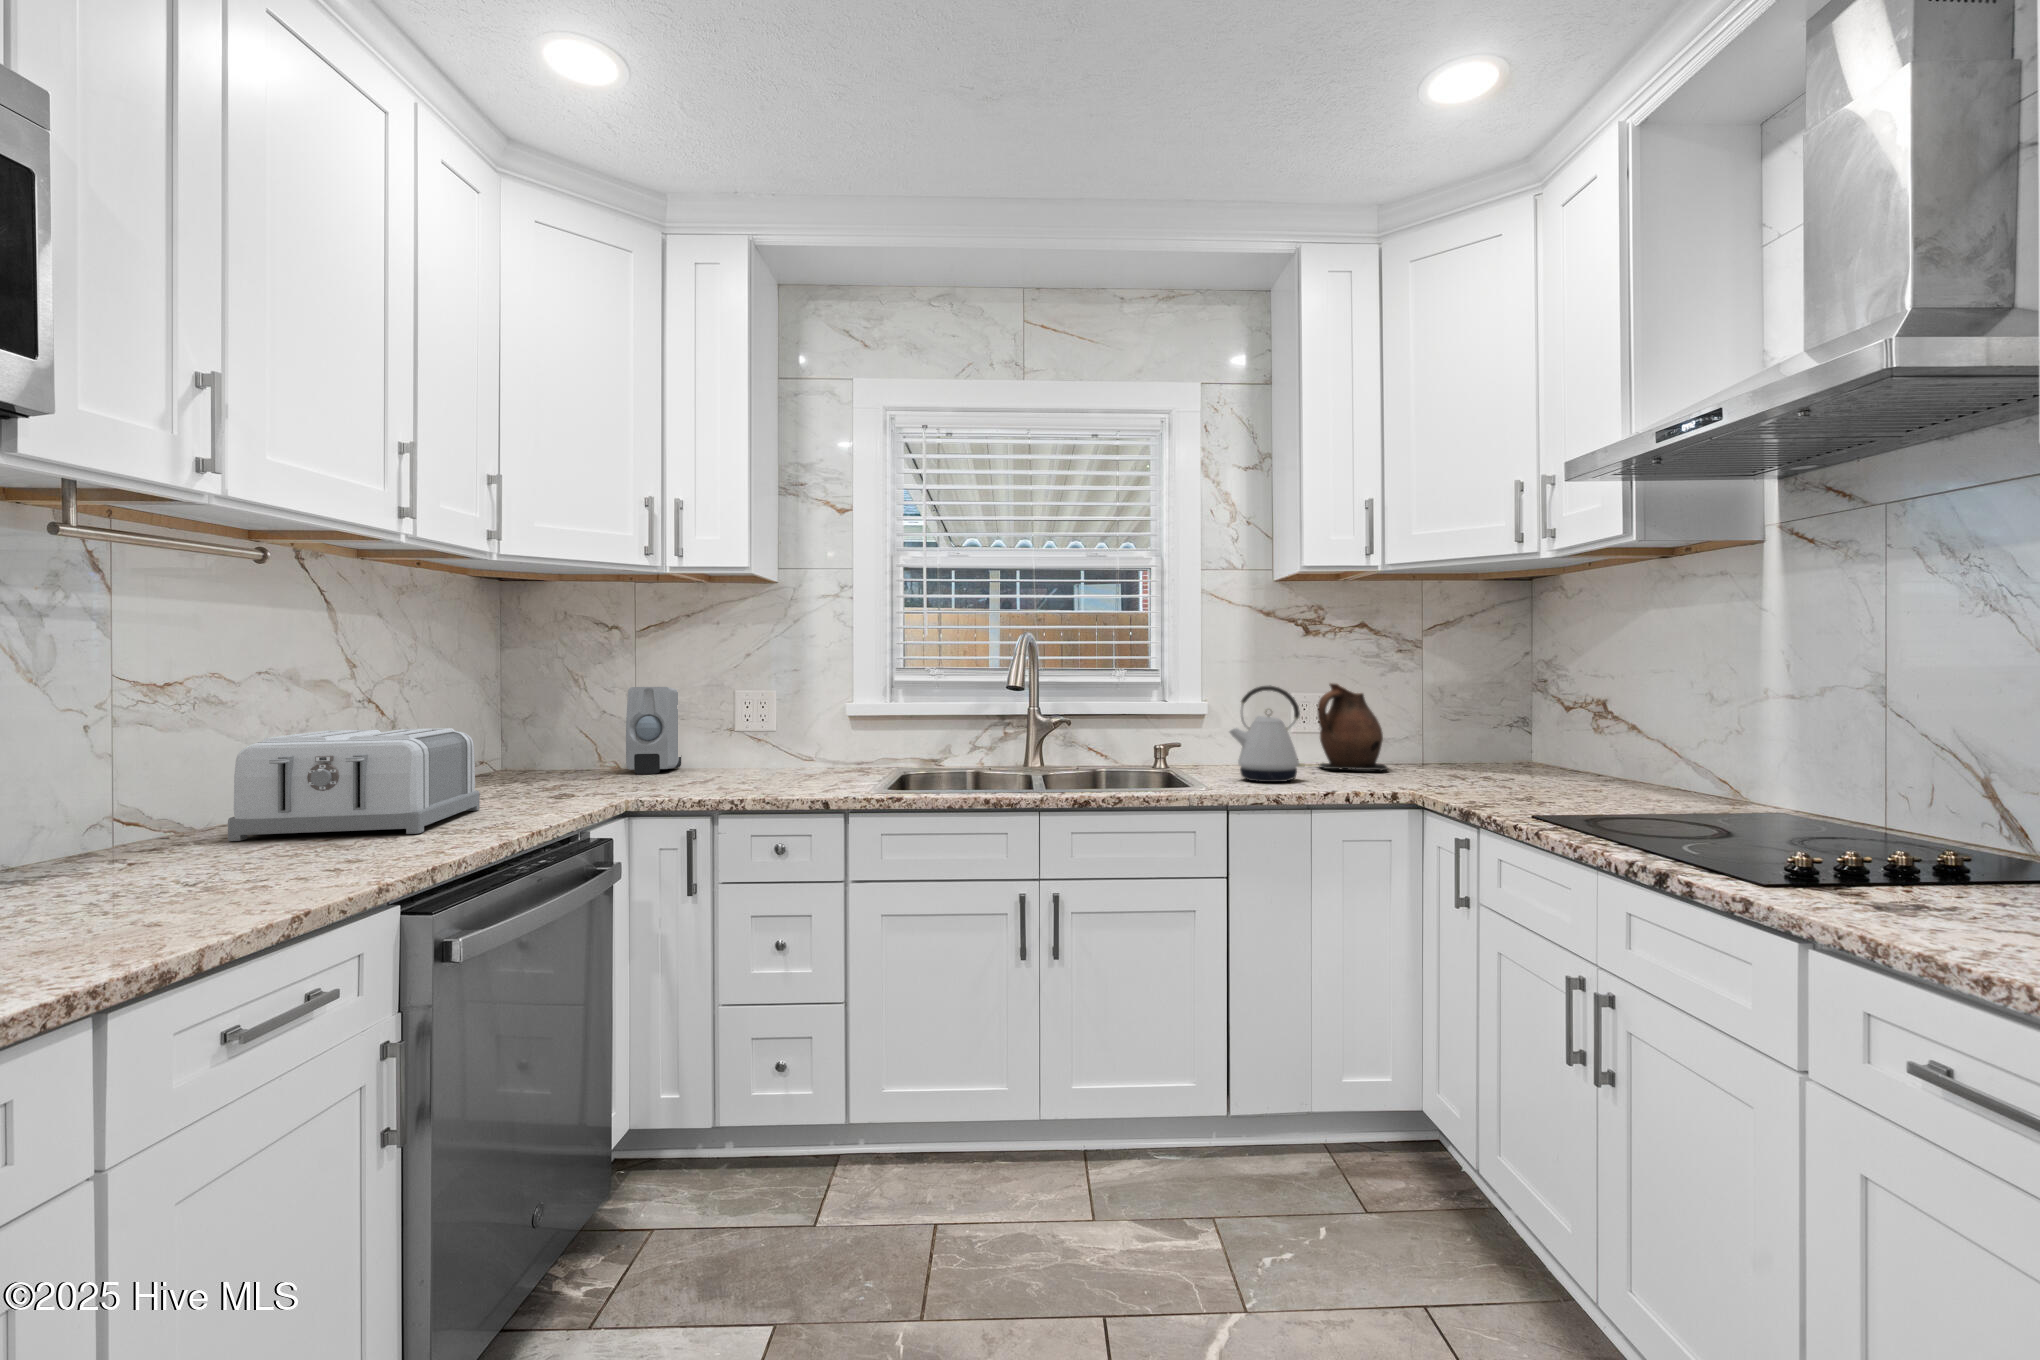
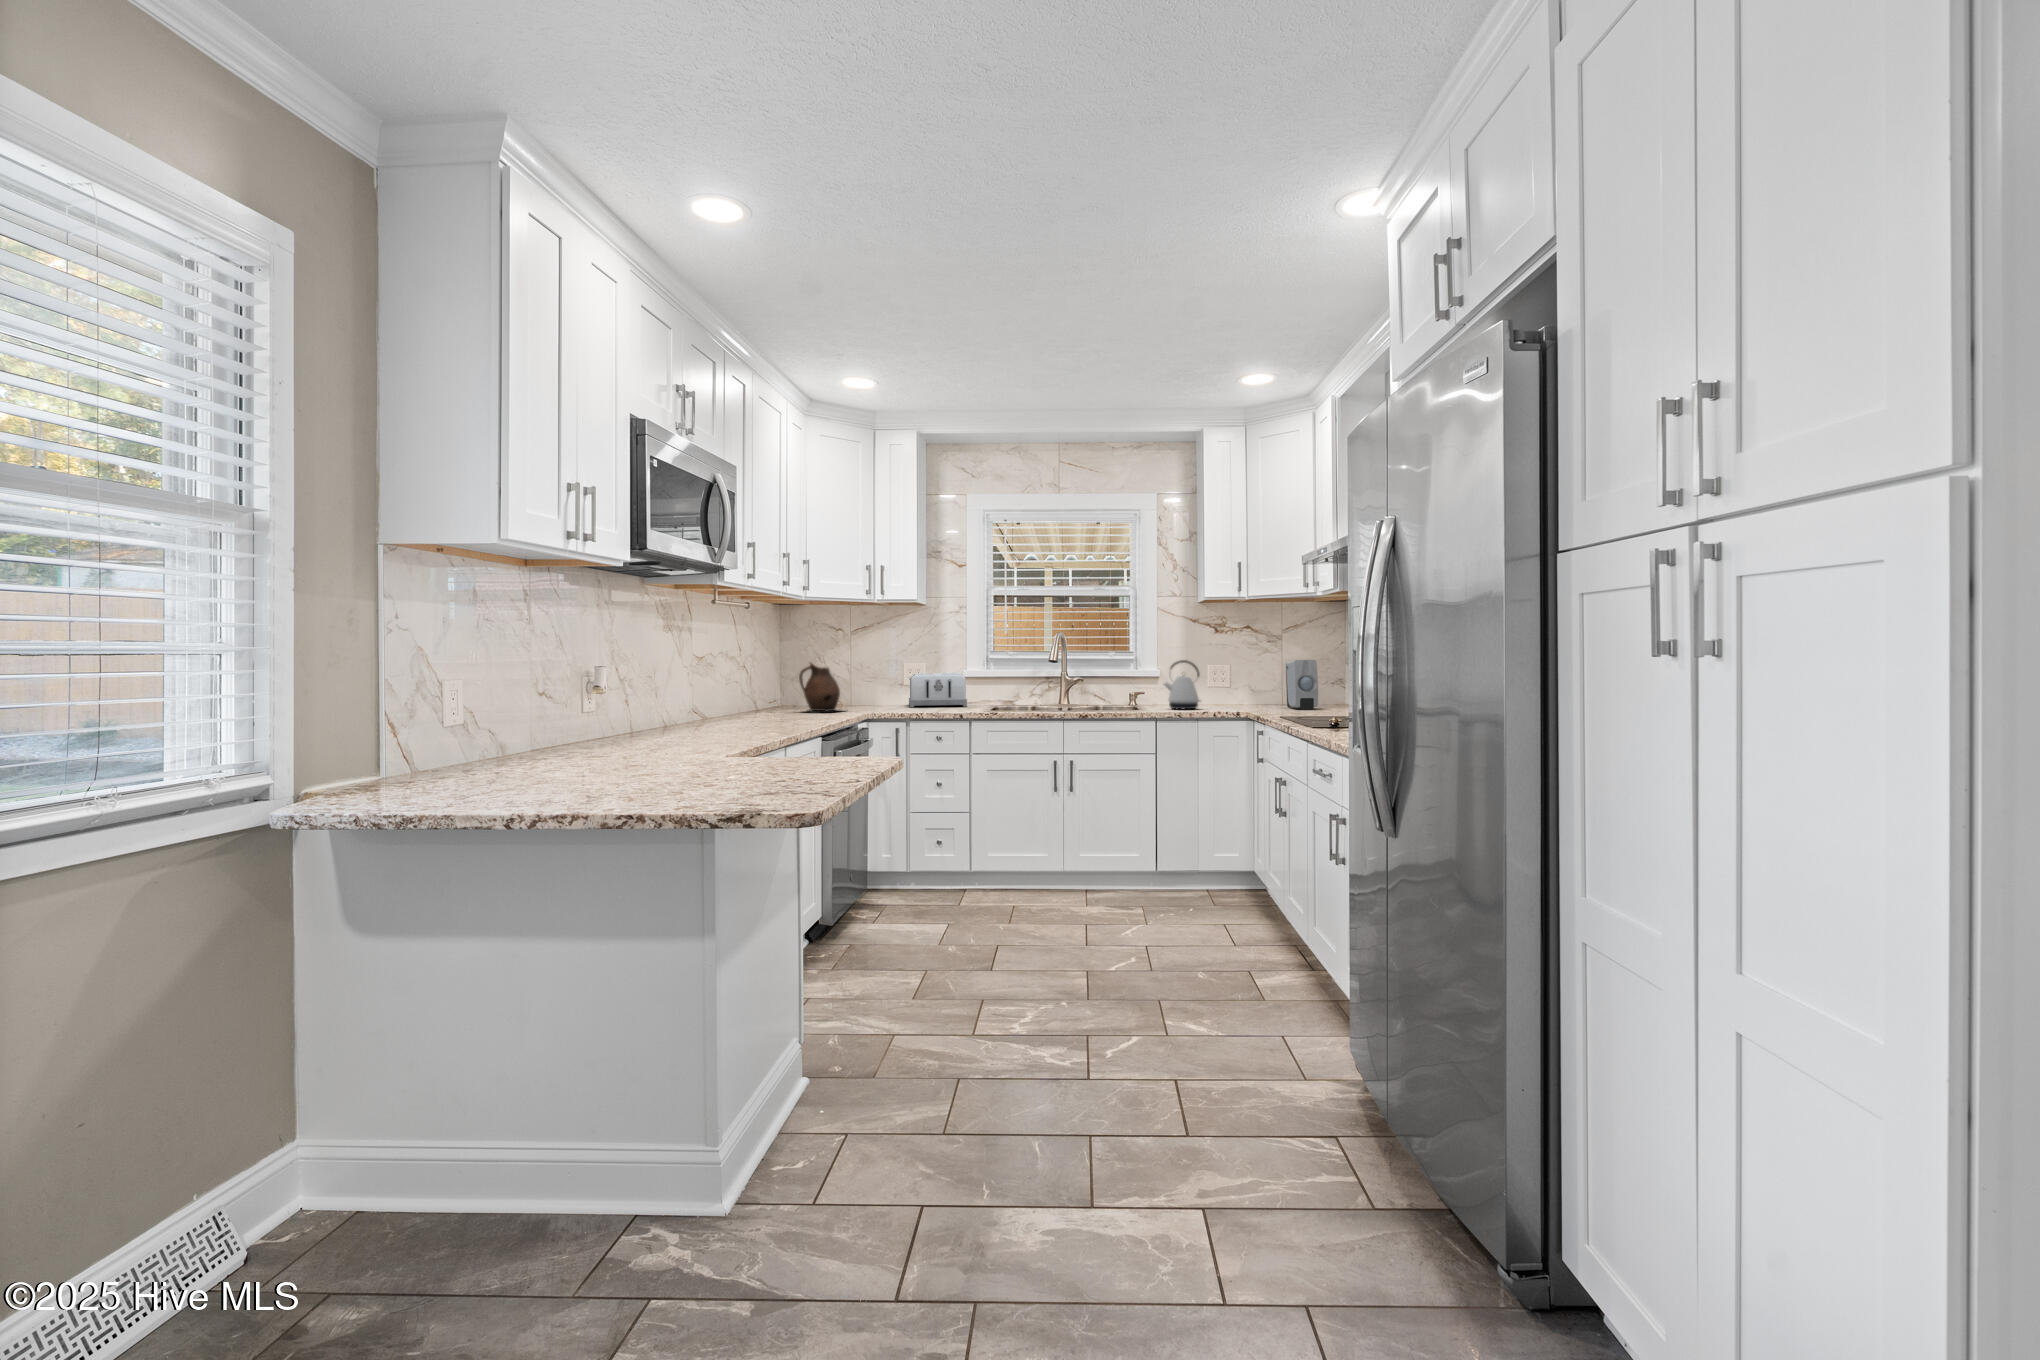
ceramic pitcher: present [1318,683,1388,771] -> present [799,663,840,711]
soap dispenser: present [626,687,681,774] -> present [1286,660,1318,709]
toaster: present [228,728,480,841] -> present [909,673,967,707]

